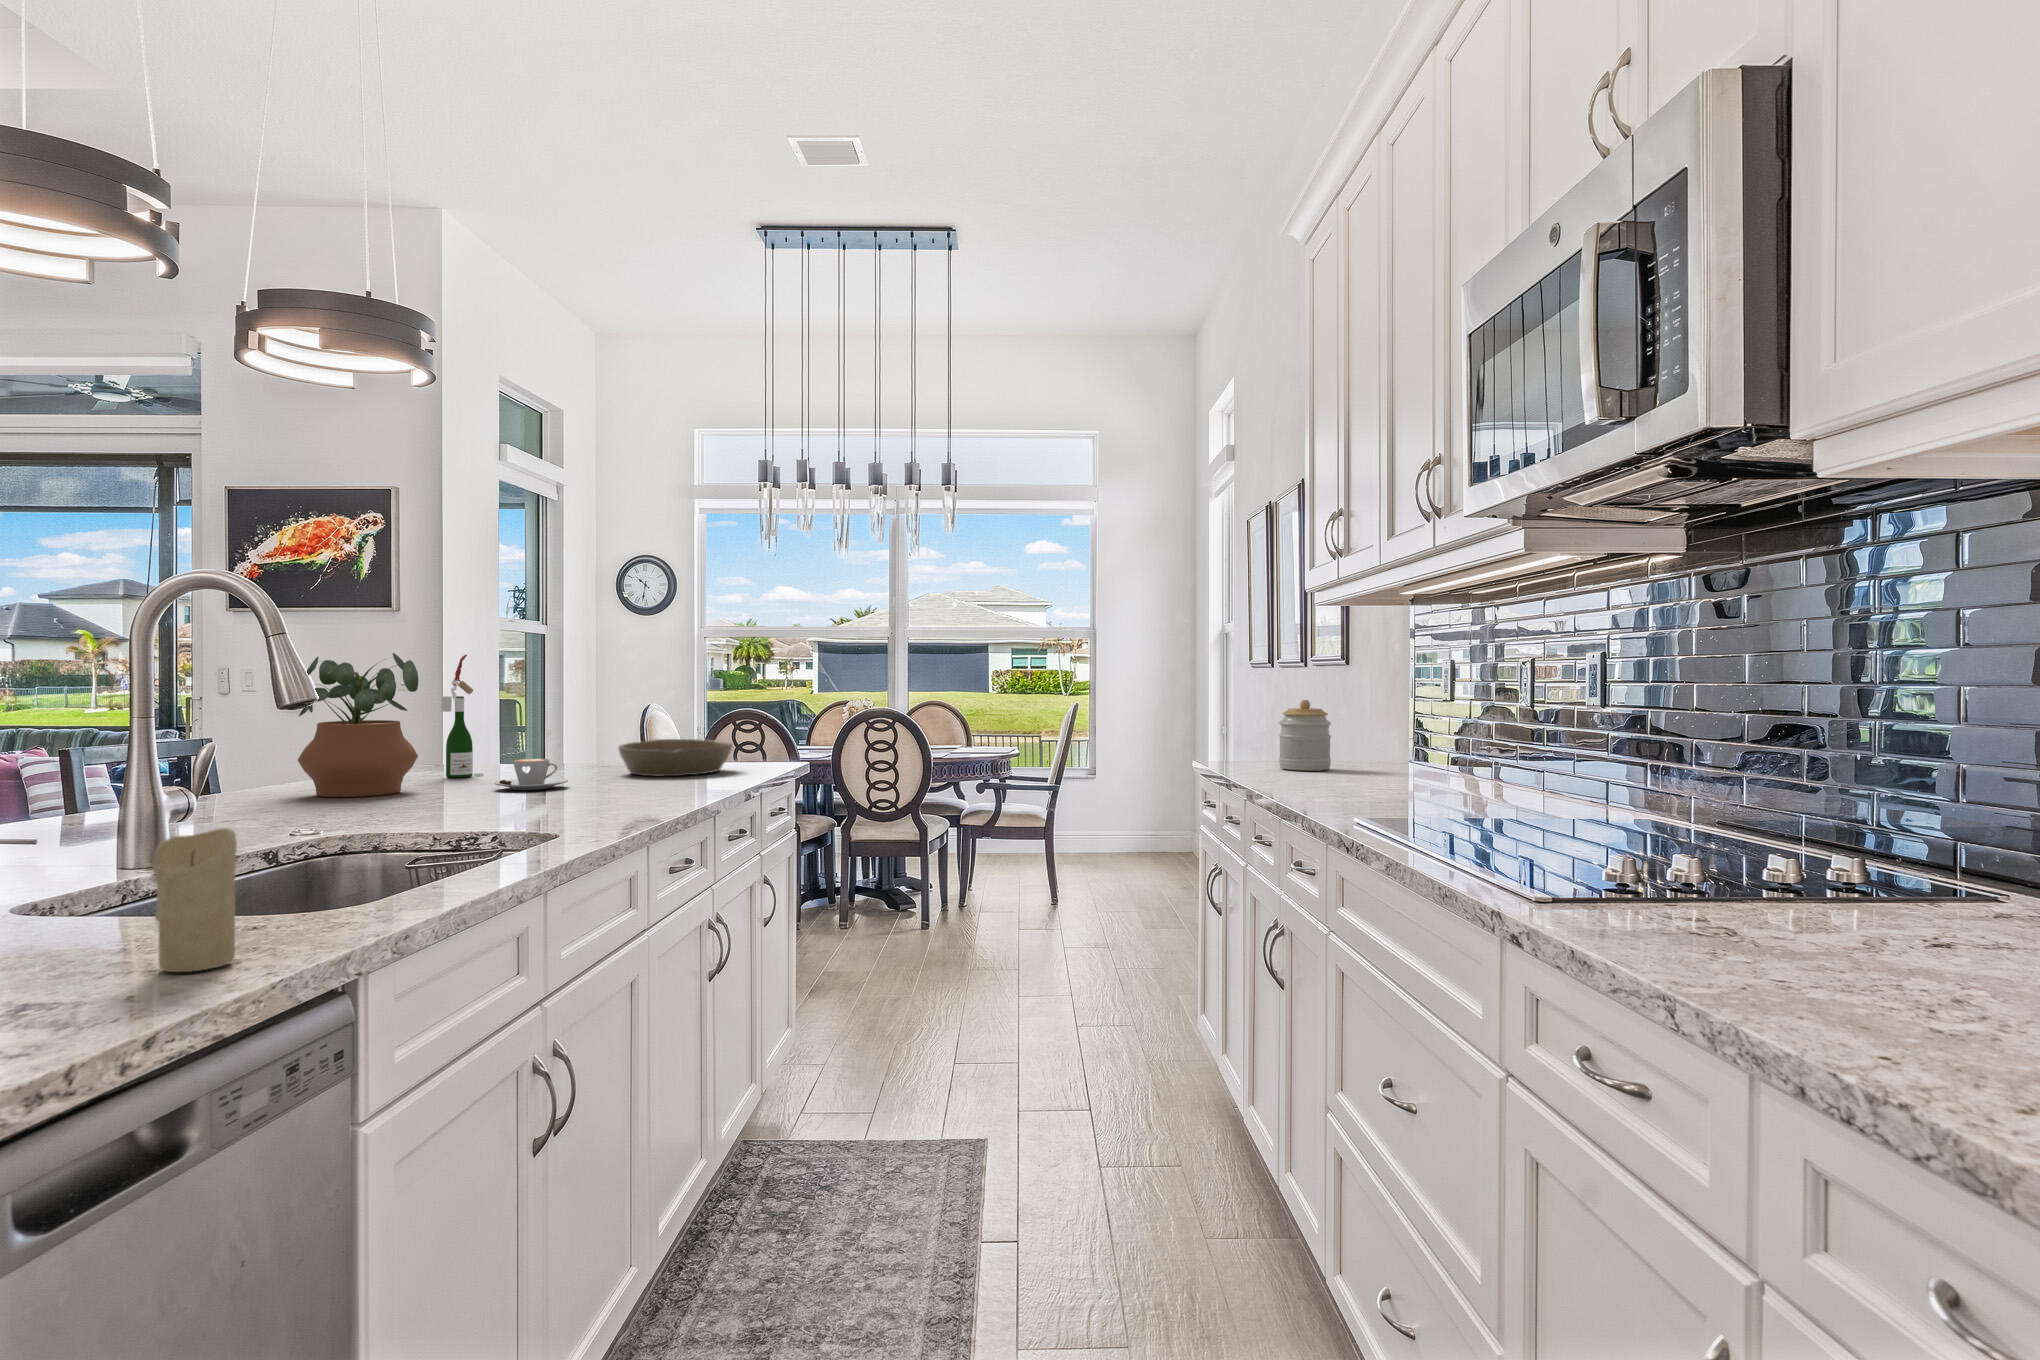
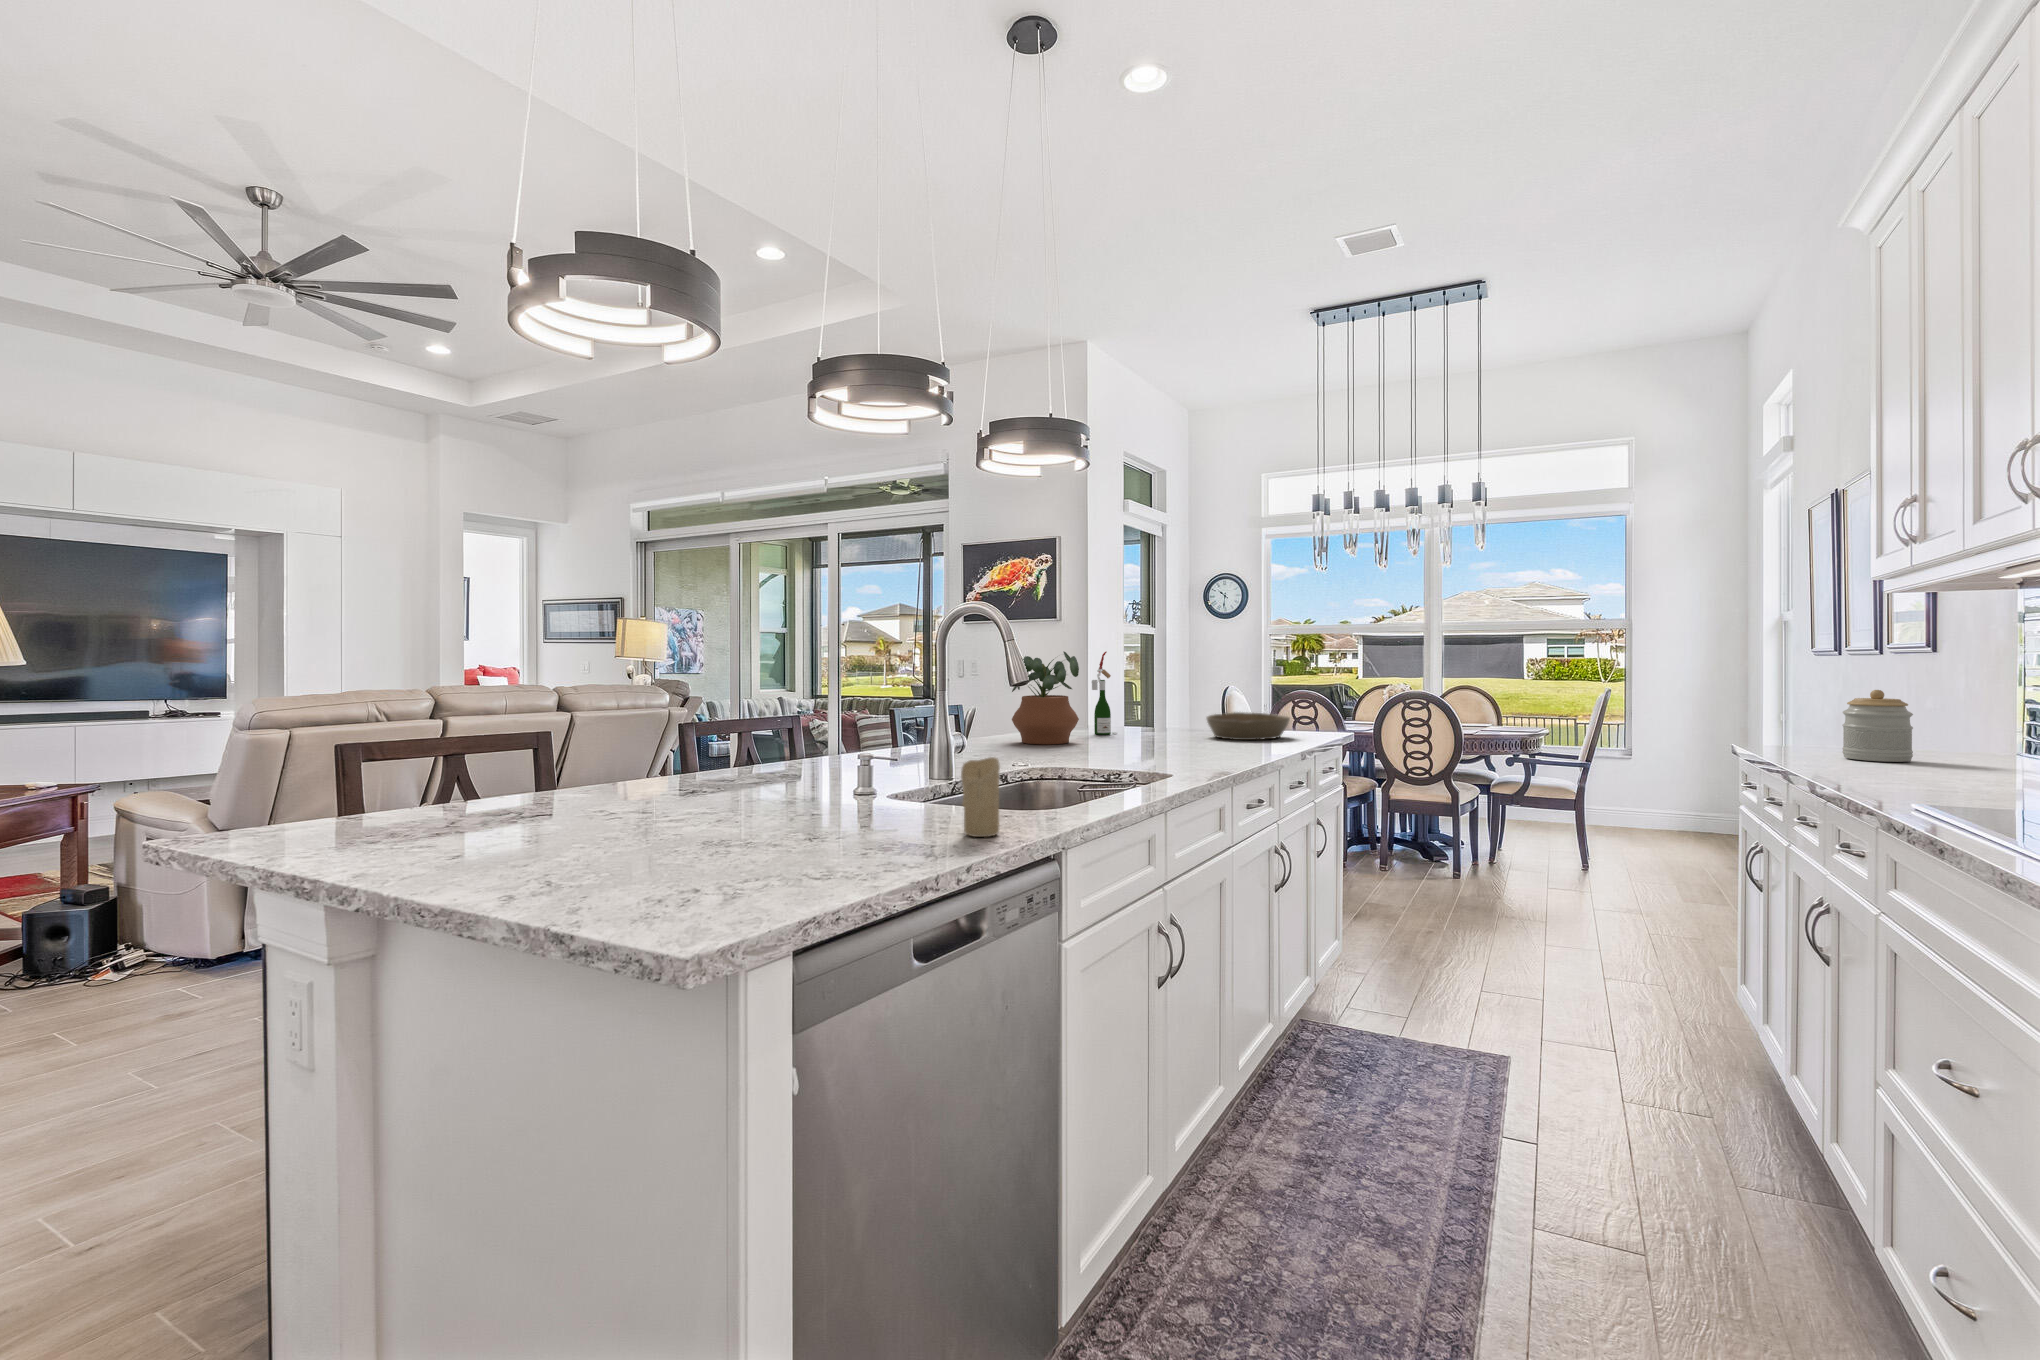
coffee cup: present [494,759,568,790] -> none [1125,724,1173,745]

